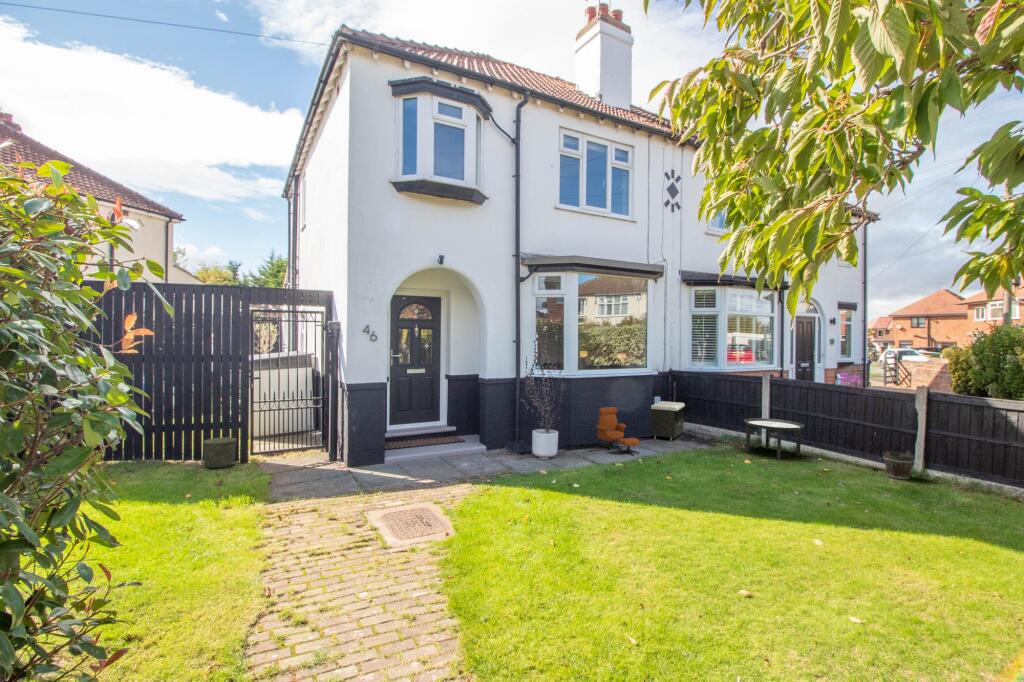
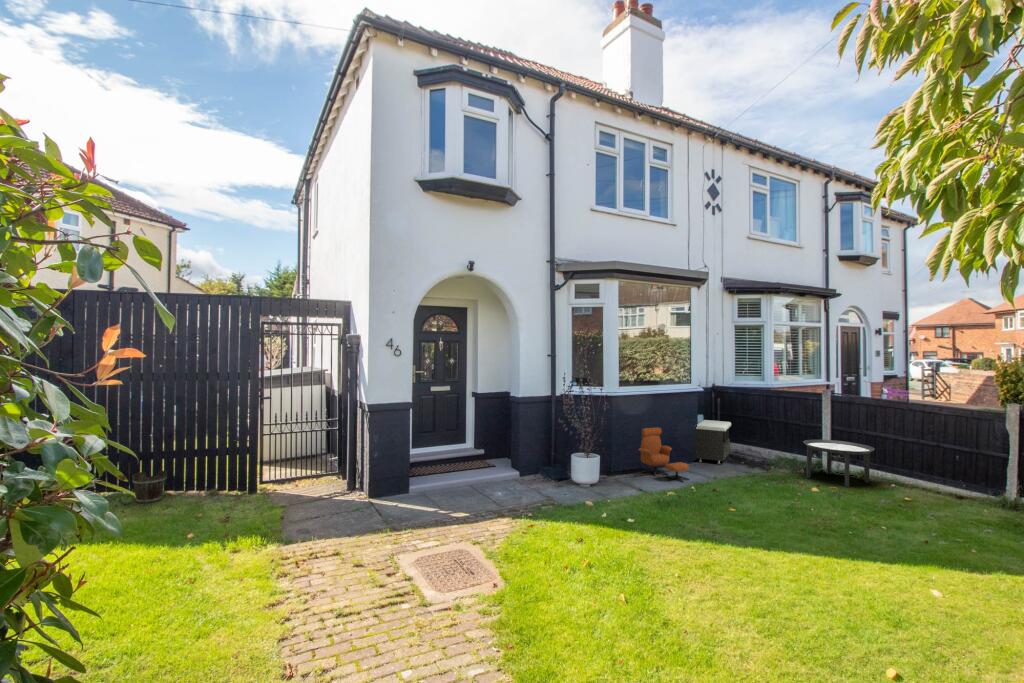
planter: present [204,437,236,468] -> none [209,464,245,500]
bucket: present [883,451,914,480] -> present [132,470,167,503]

